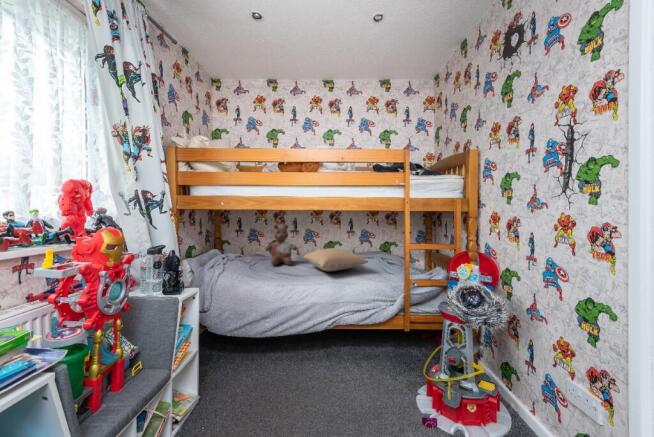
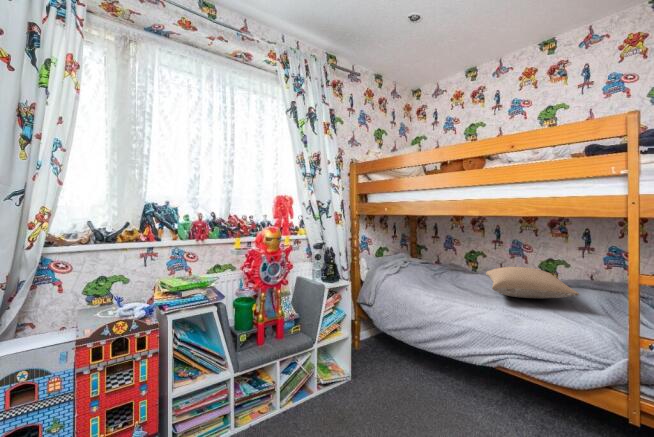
stuffed bear: present [265,225,297,265] -> none [448,233,486,280]

